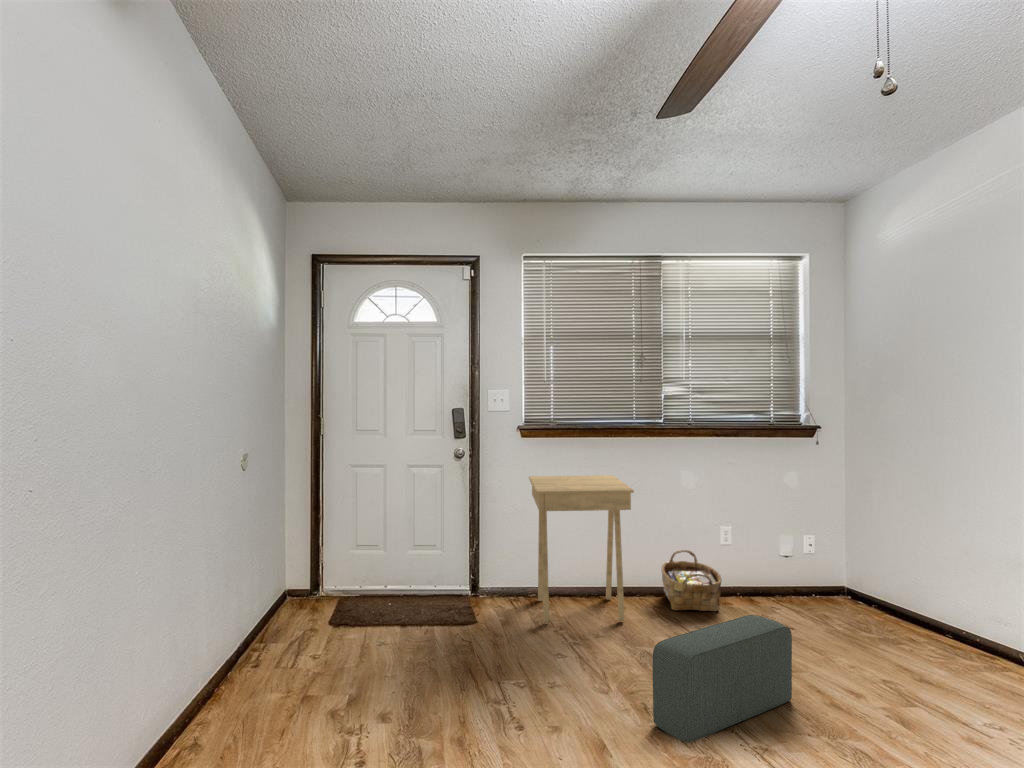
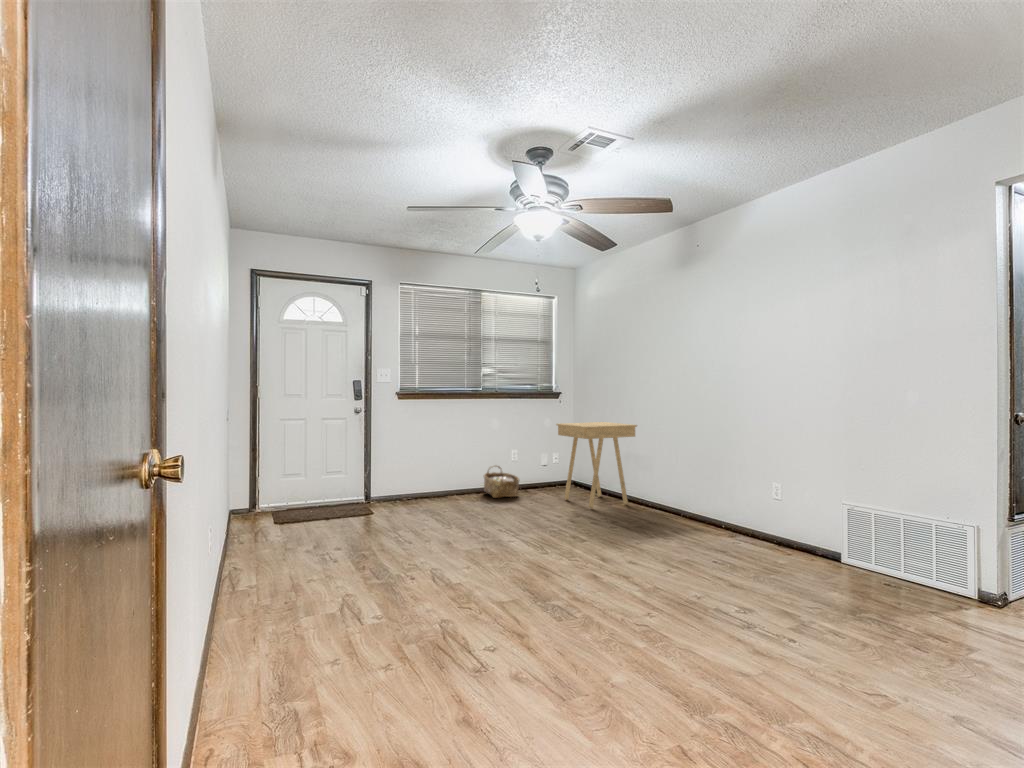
side table: present [529,475,634,623] -> present [556,422,637,508]
pouf: present [653,615,792,743] -> none [515,481,573,537]

